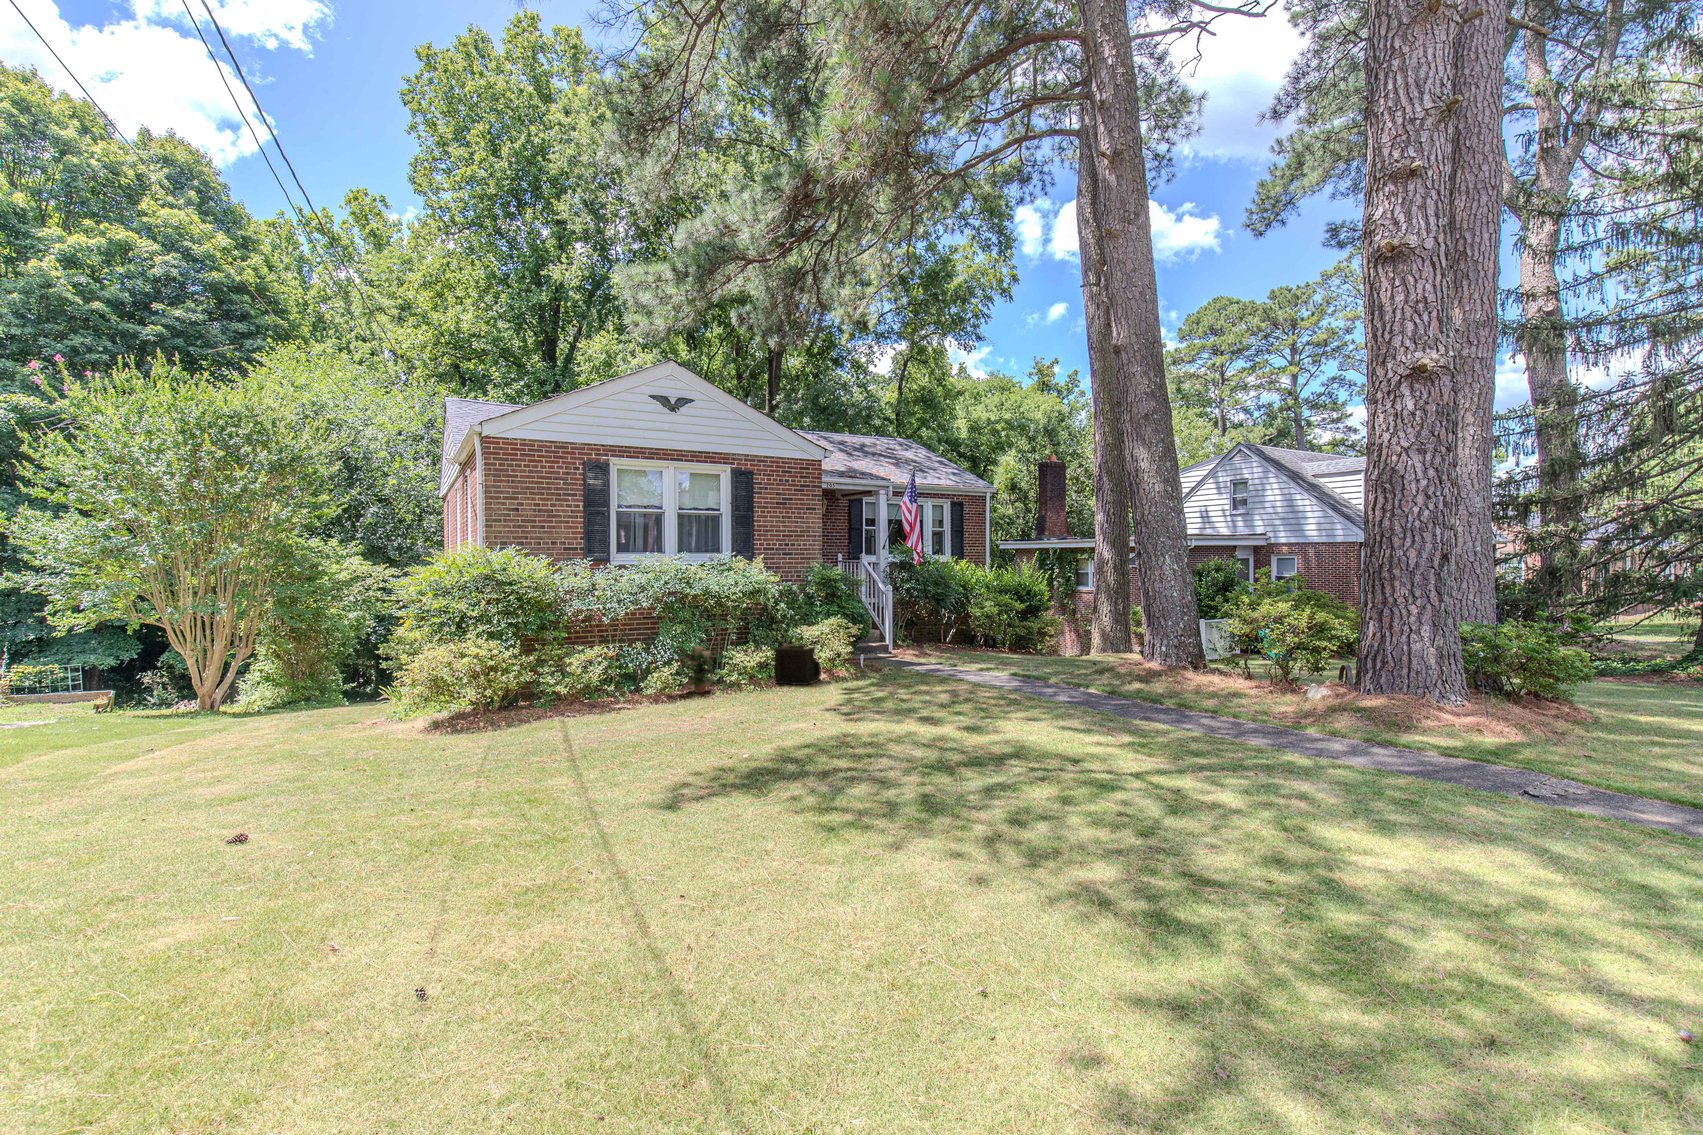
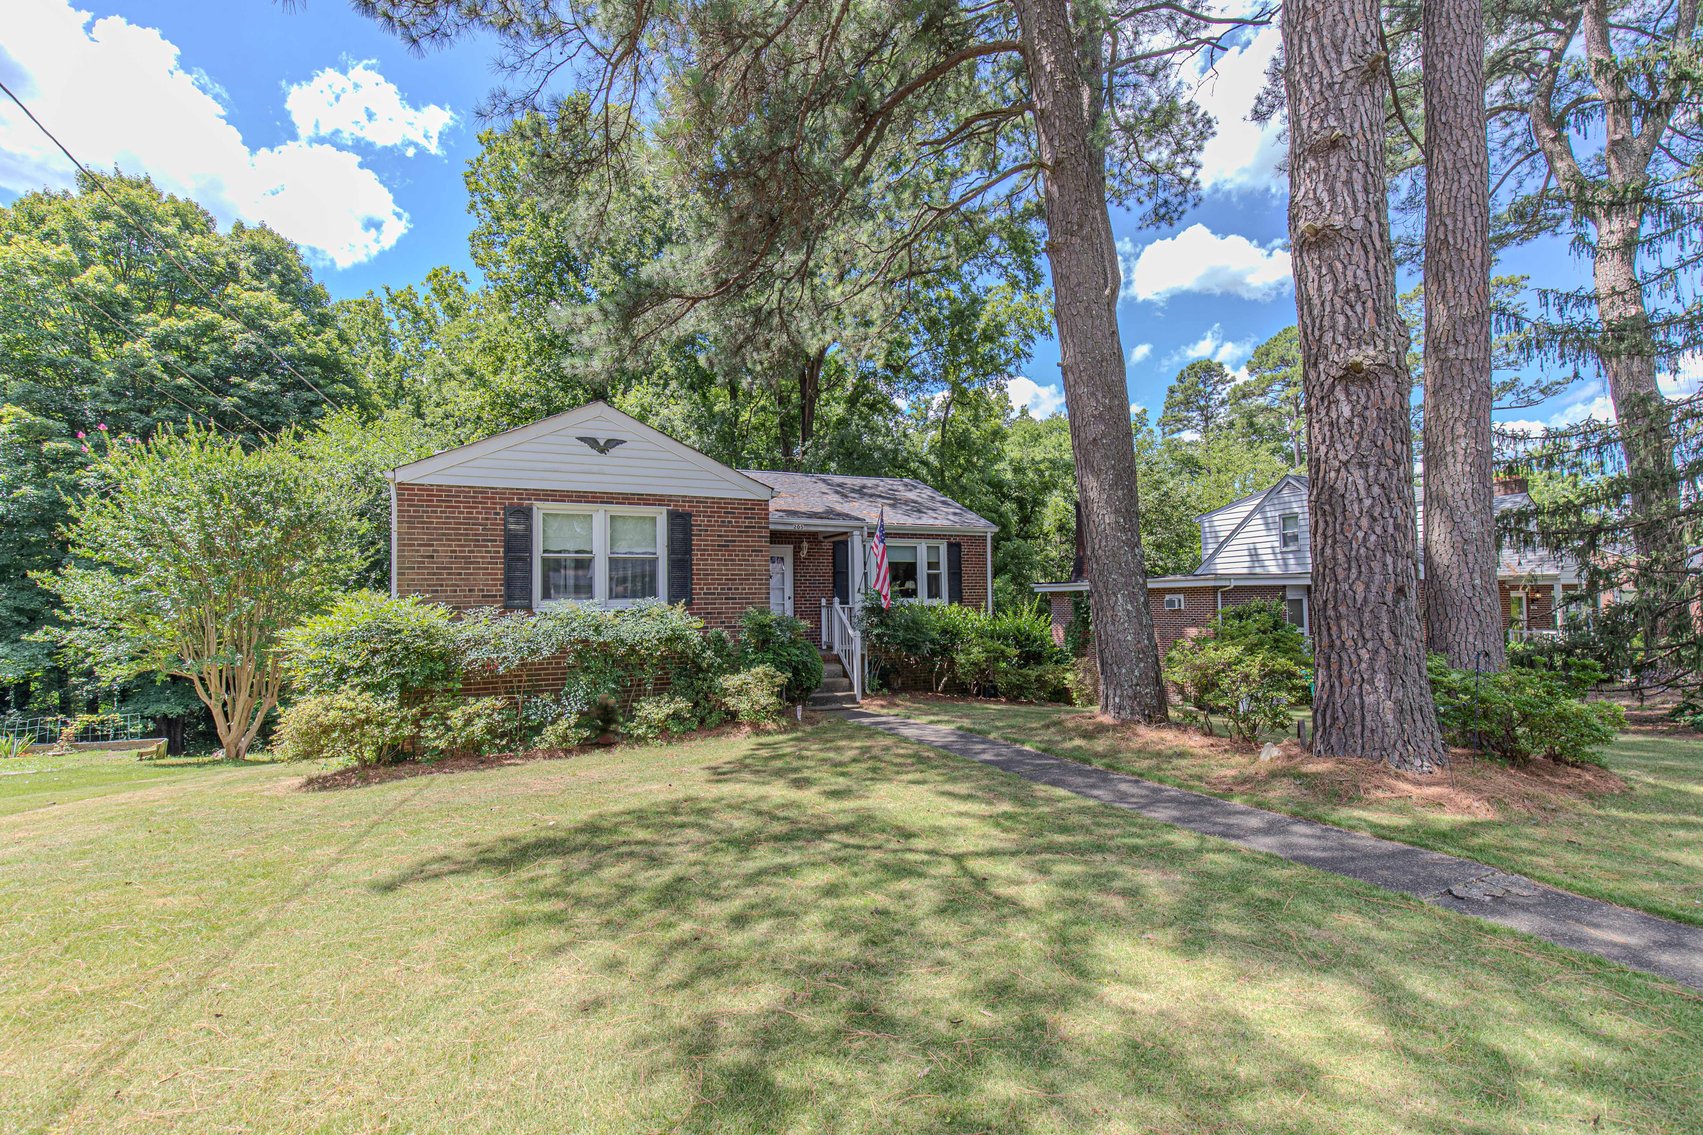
wooden crate: present [774,645,821,685] -> none [693,694,747,738]

